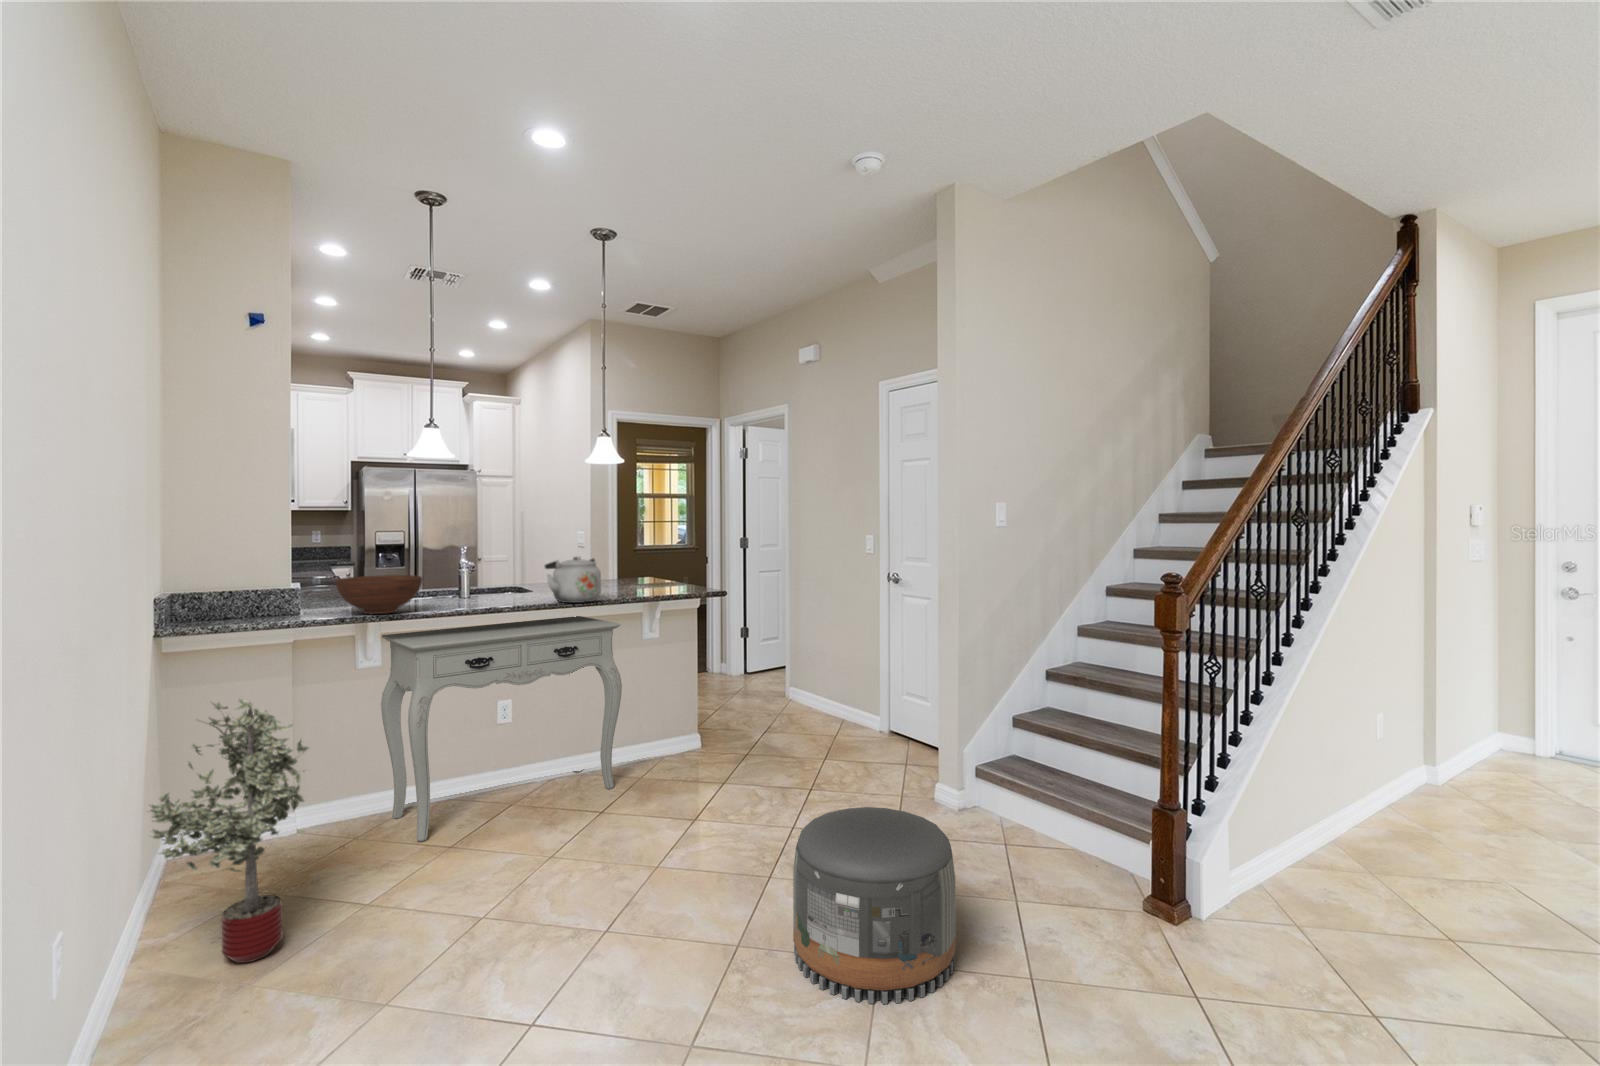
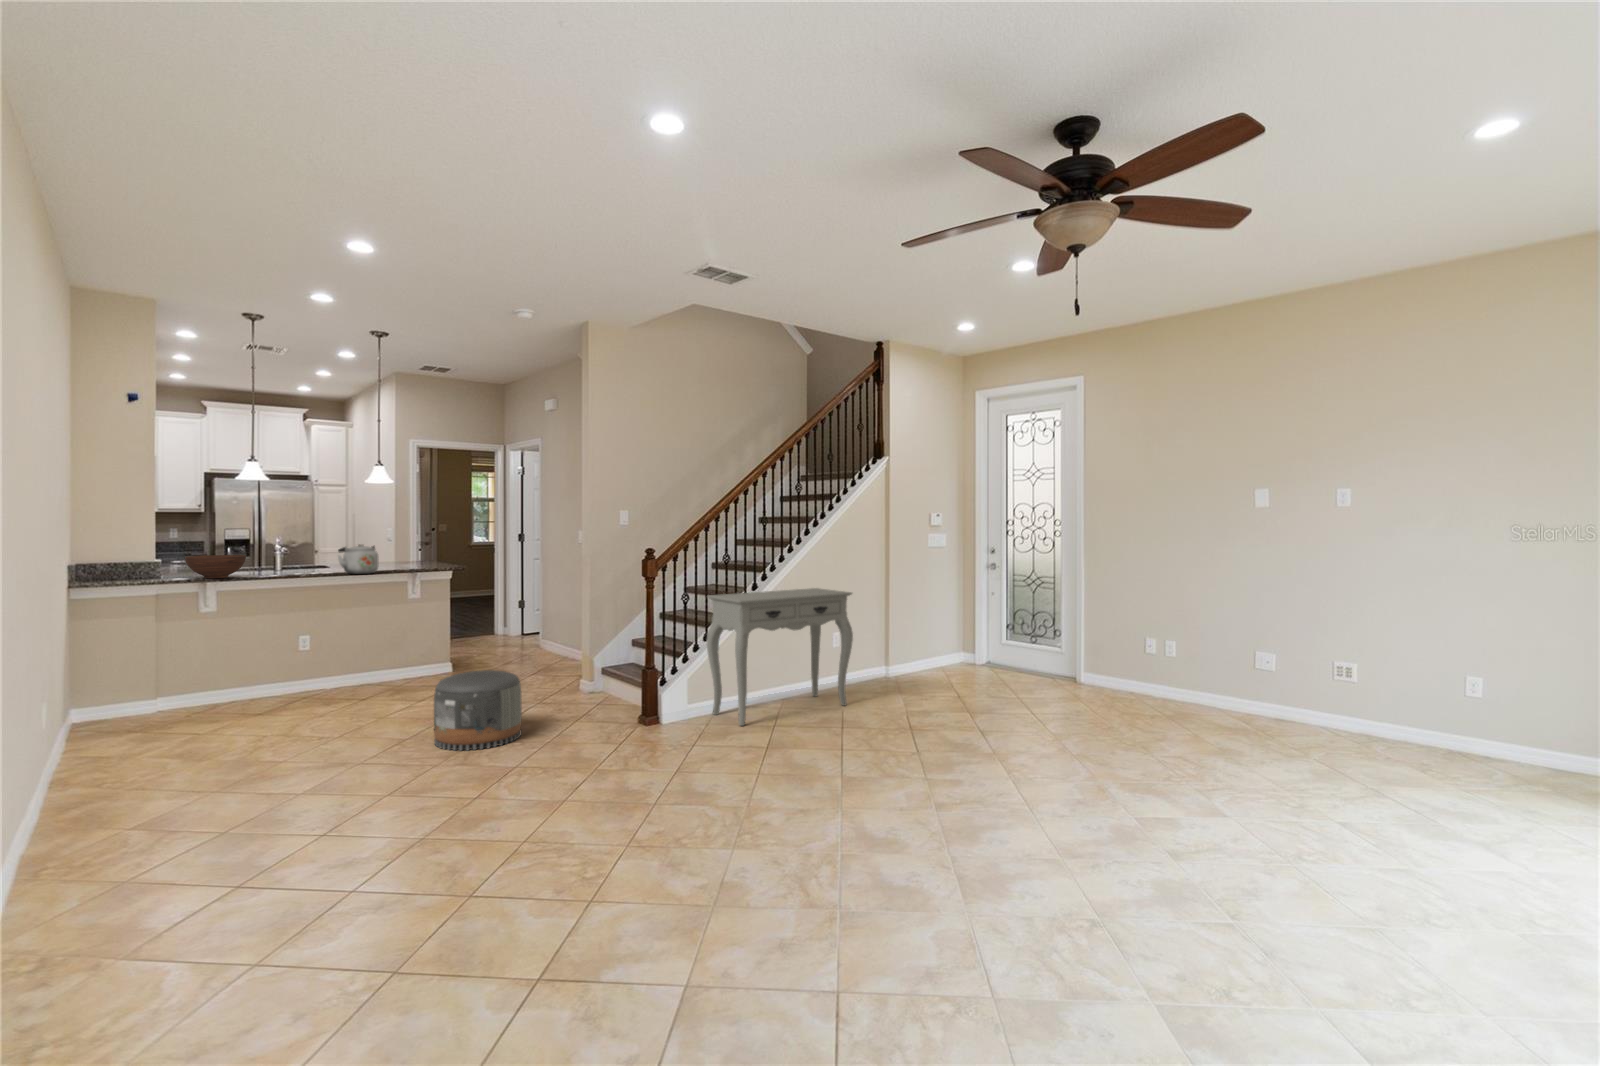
console table: present [381,616,622,842] -> present [707,588,853,726]
potted tree: present [149,699,308,963] -> none [71,616,169,753]

